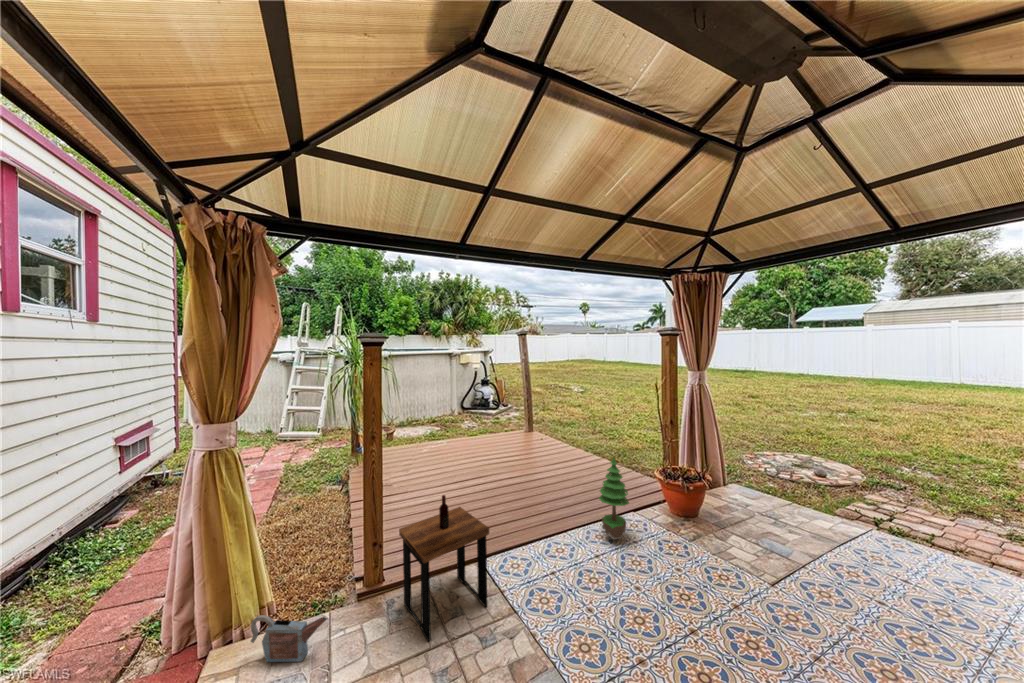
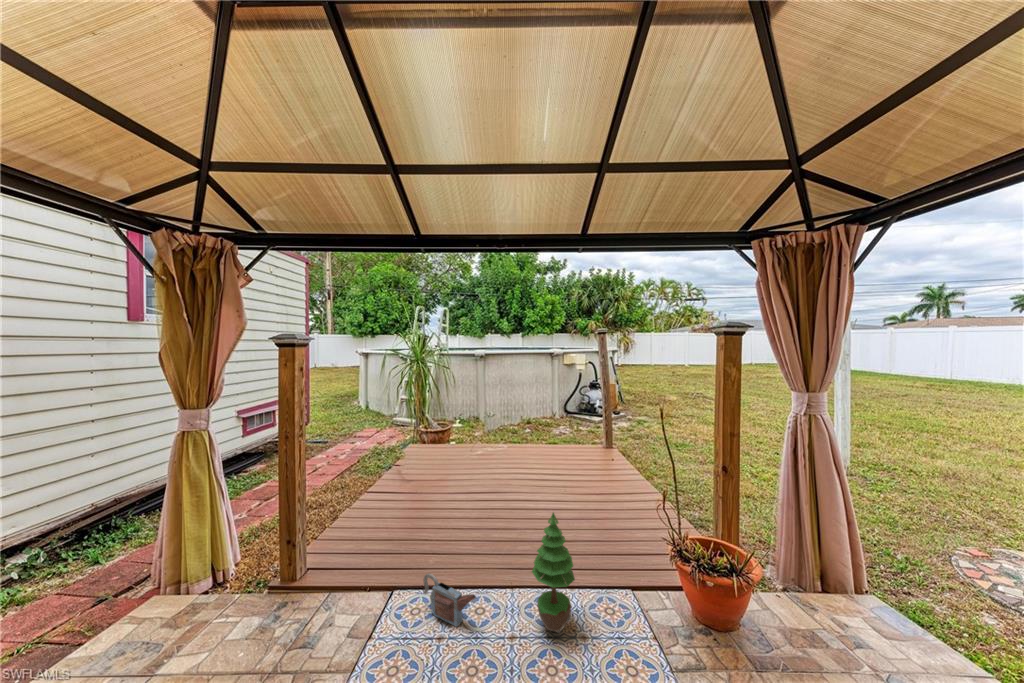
side table: present [399,495,489,641] -> none [249,510,357,660]
watering can: present [251,615,327,662] -> present [423,573,476,627]

